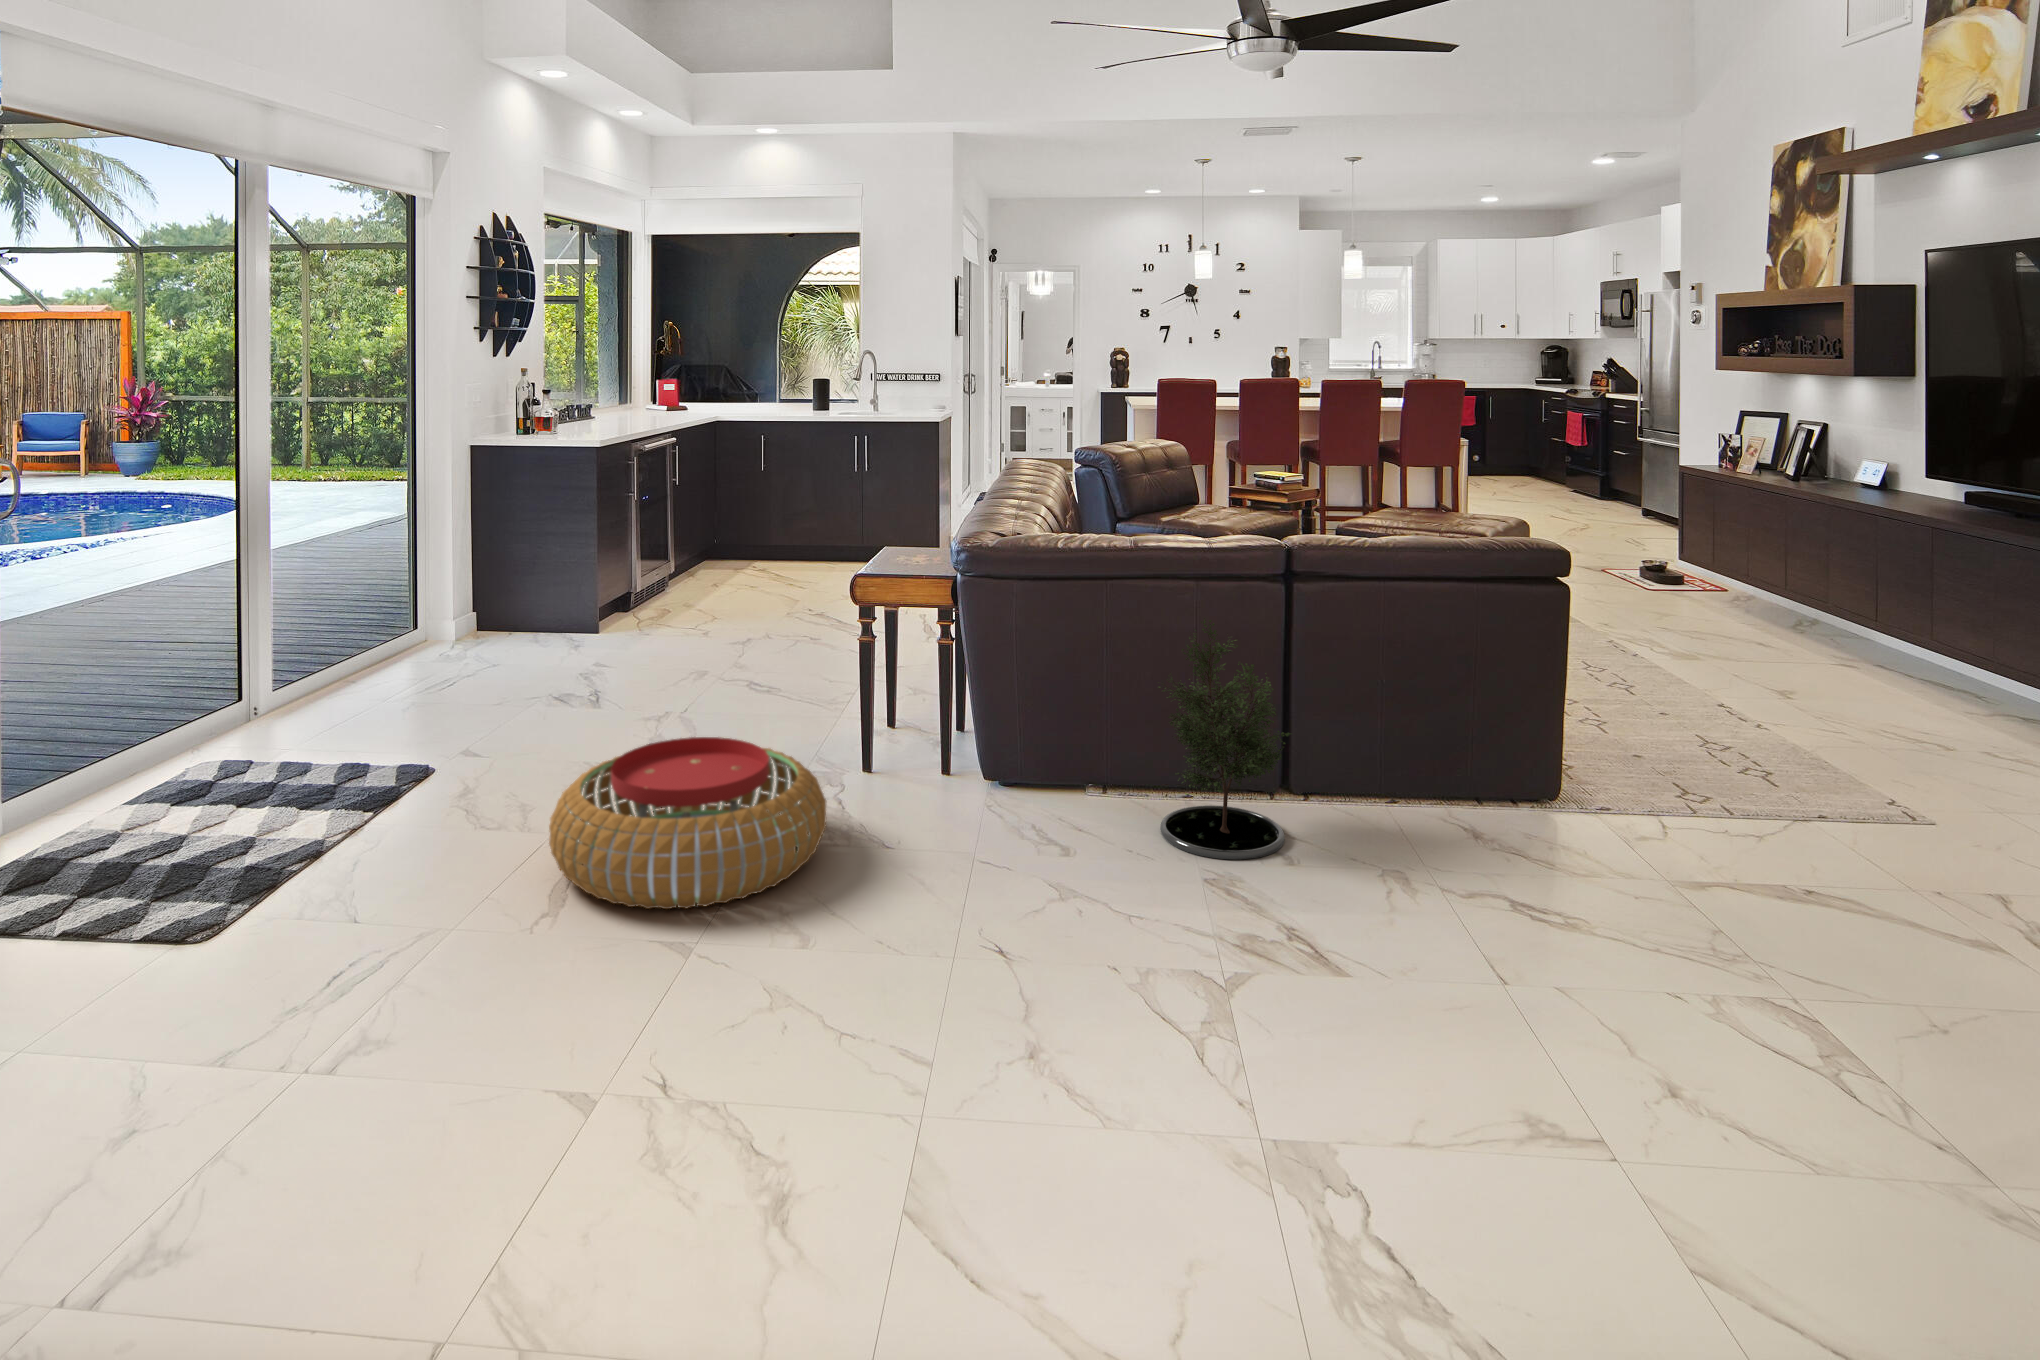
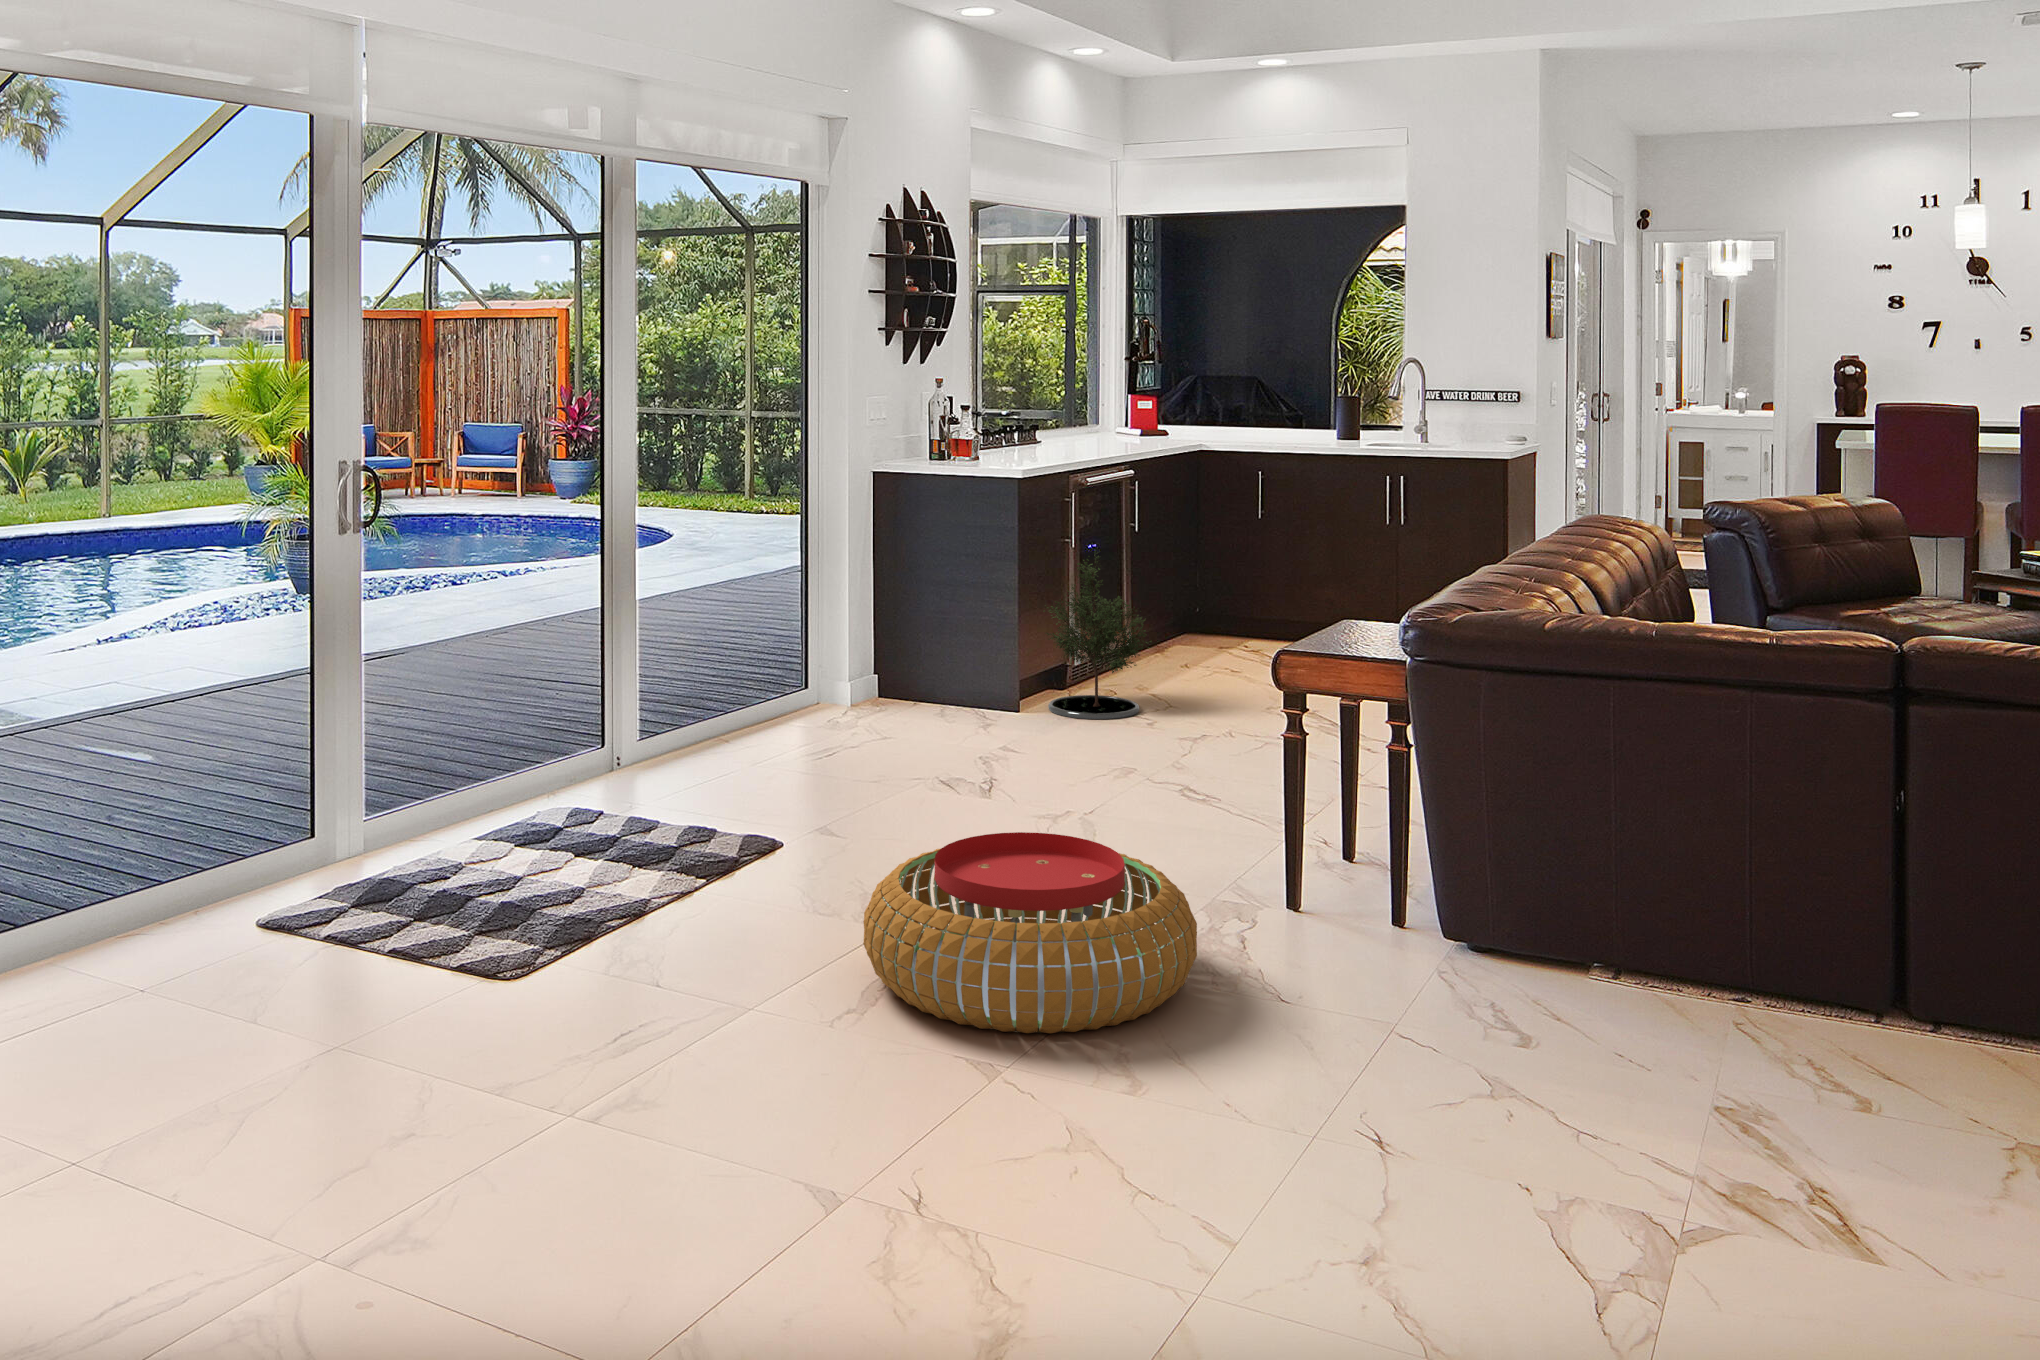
potted tree: present [1158,618,1291,860] -> present [1044,555,1152,719]

